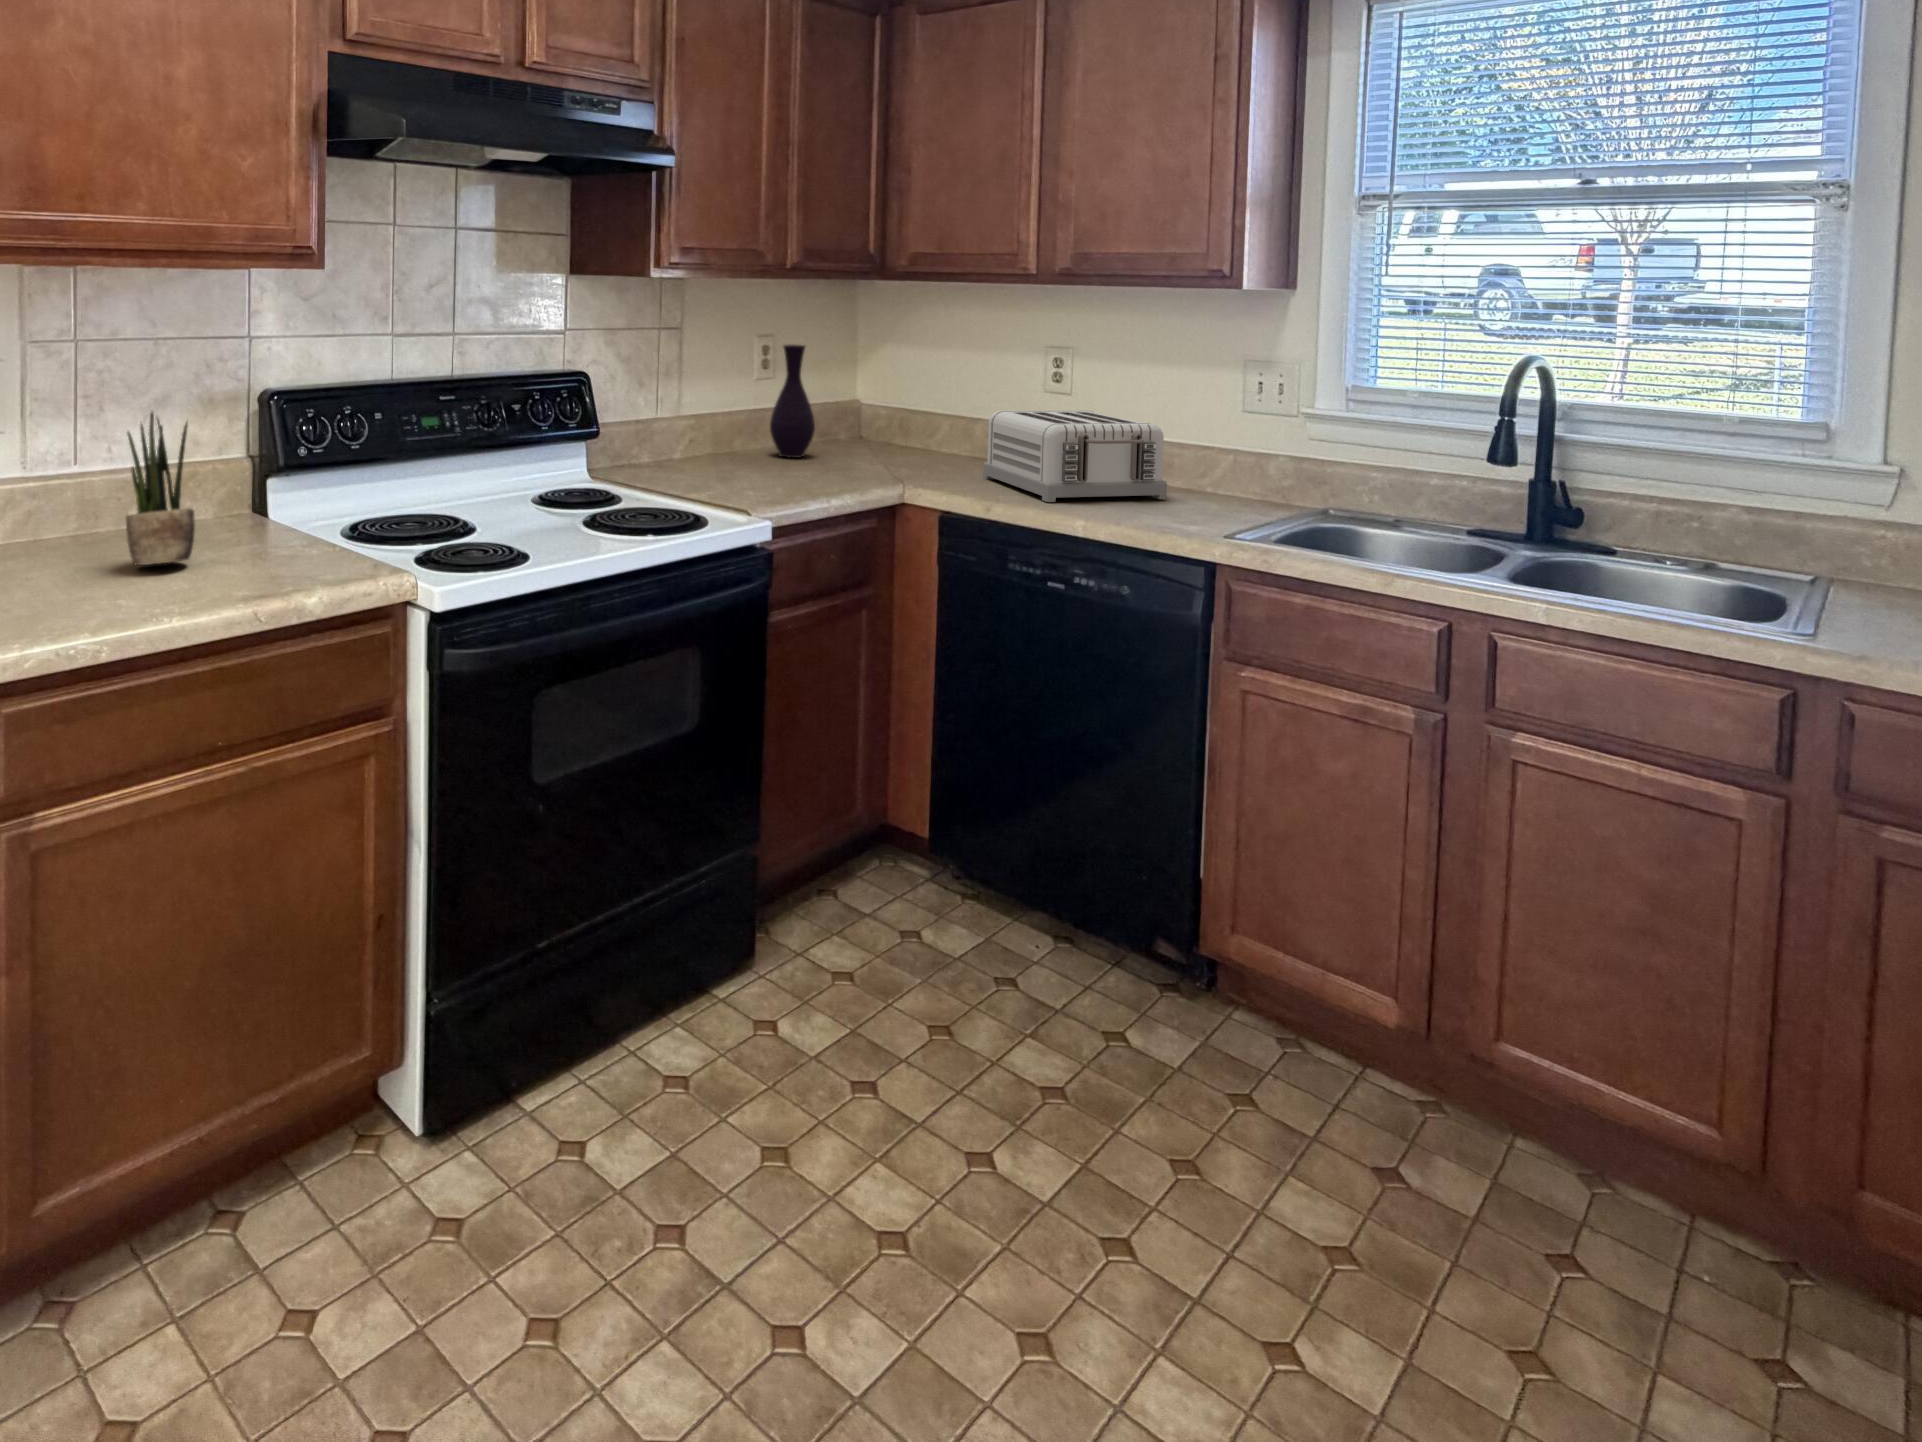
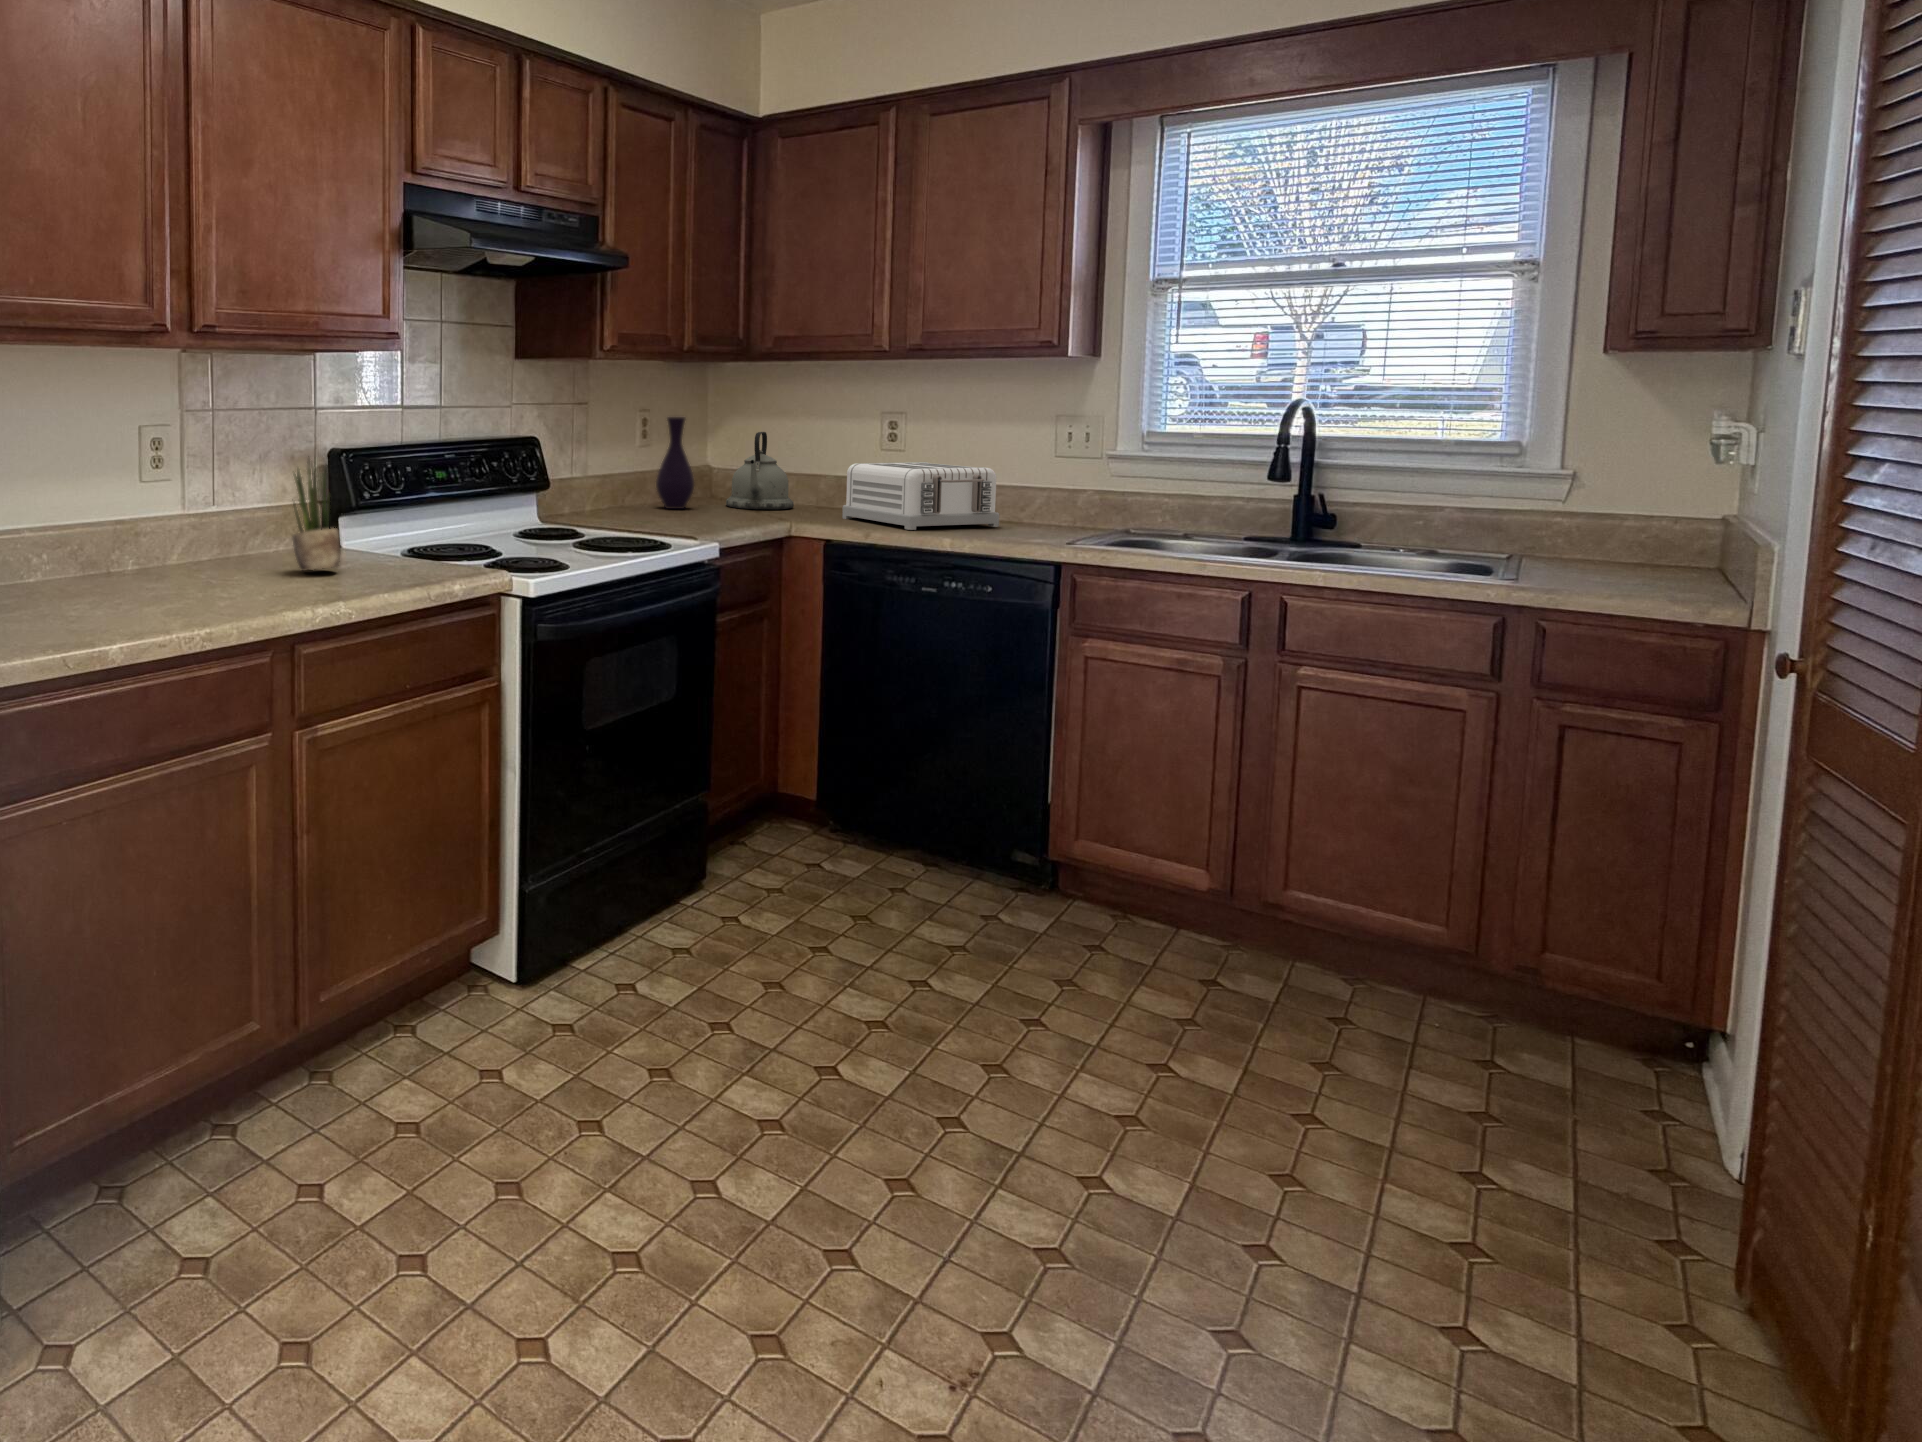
kettle: none [859,364,940,461] -> present [726,432,794,509]

